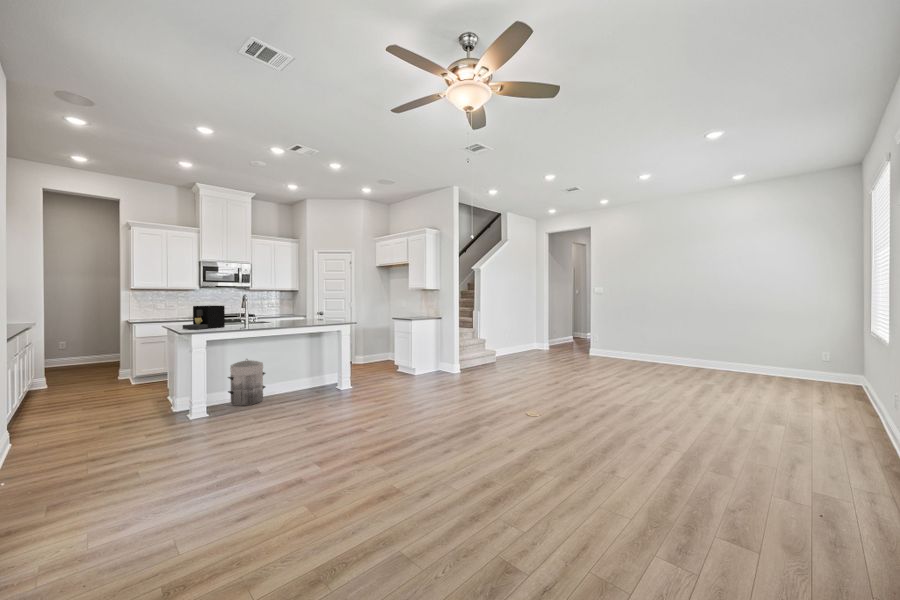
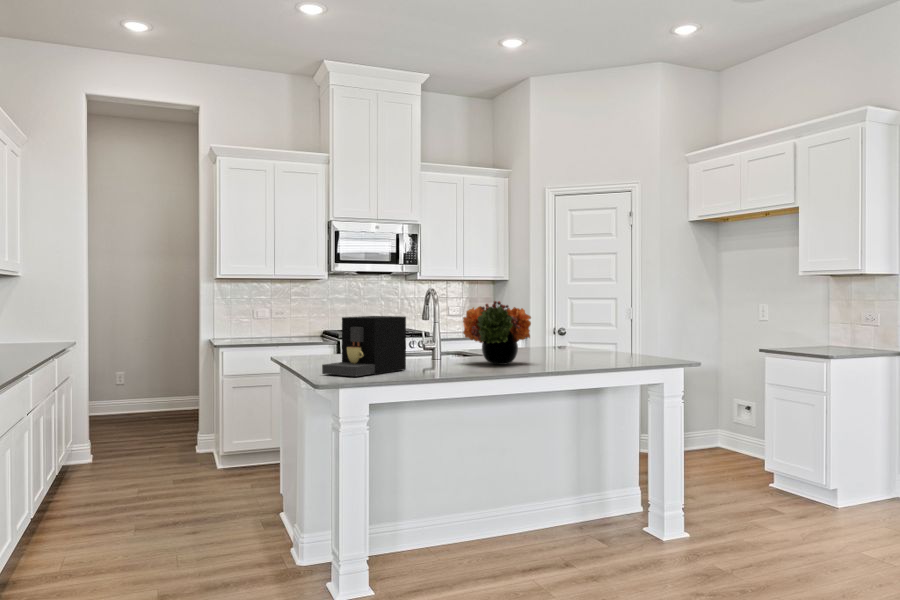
flower arrangement: none [254,299,286,325] -> present [463,301,531,365]
waste bin: present [228,359,265,406] -> none [410,450,492,572]

